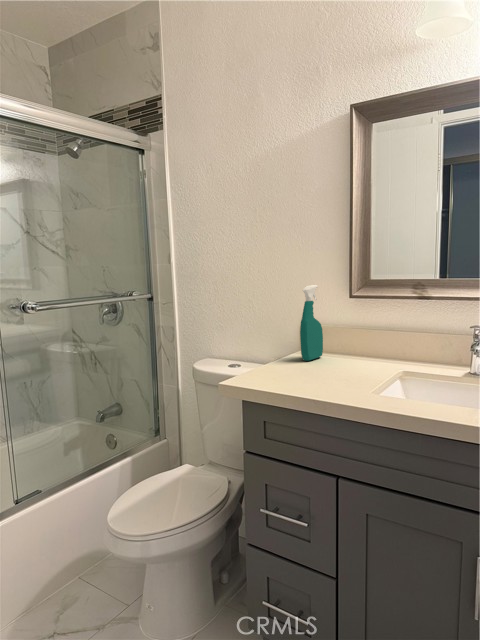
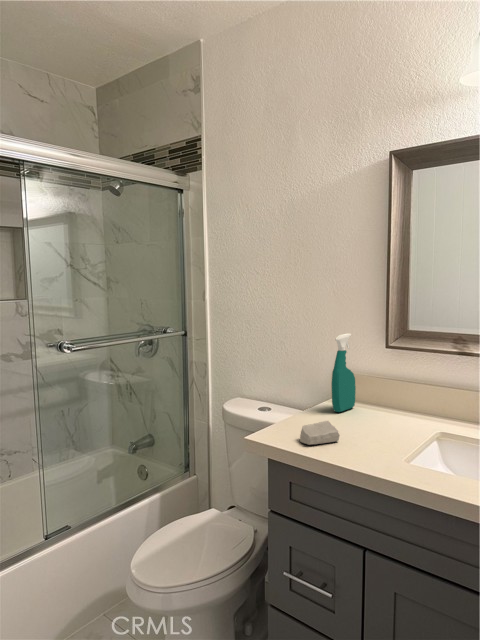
soap bar: none [273,364,310,385] -> present [300,421,340,445]

